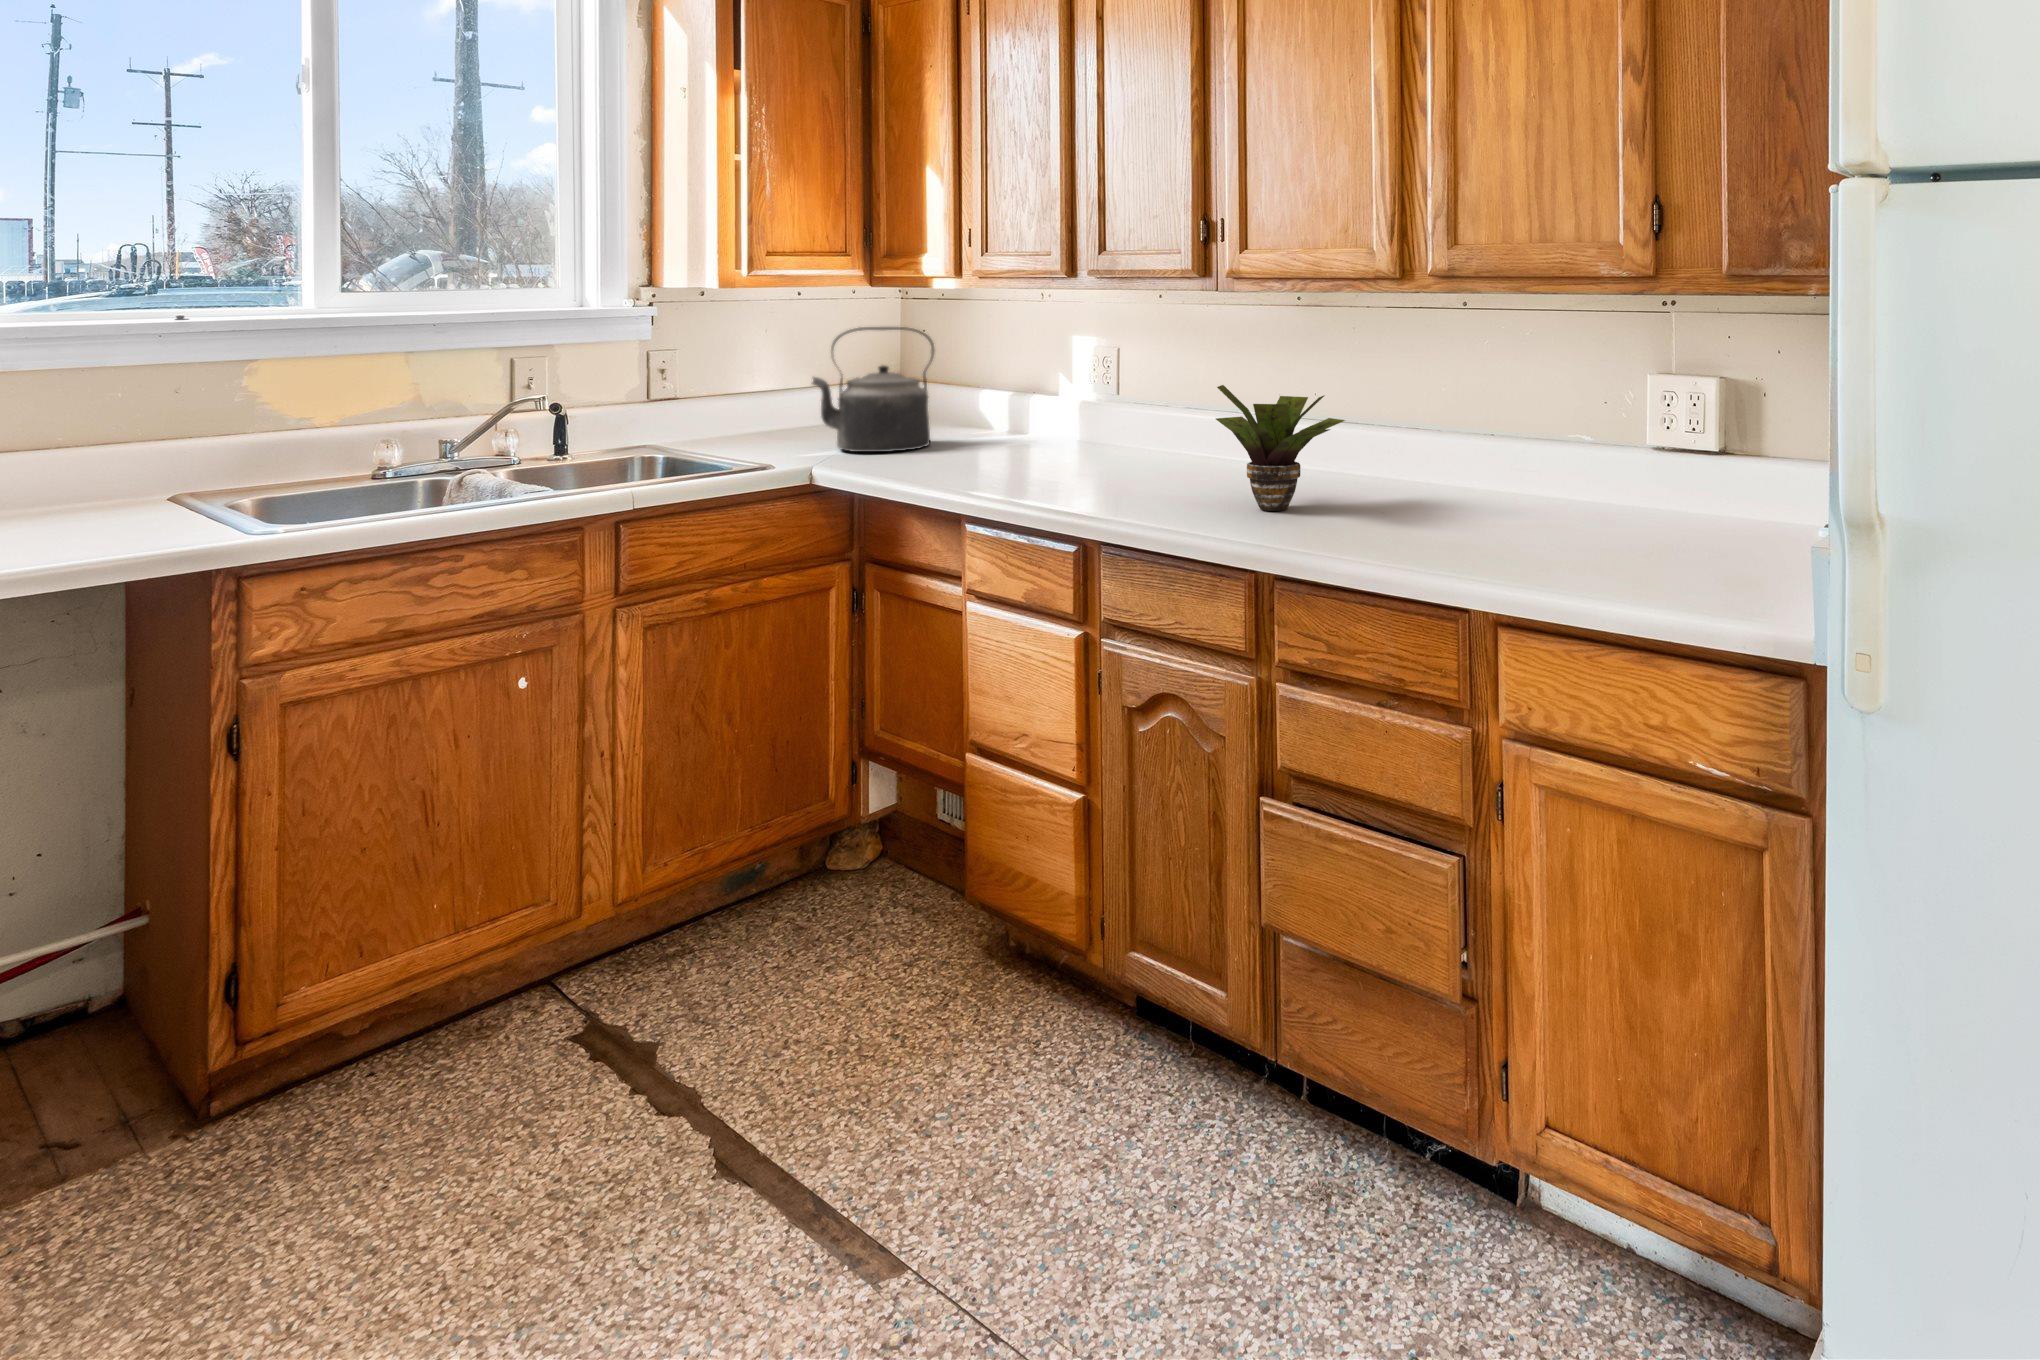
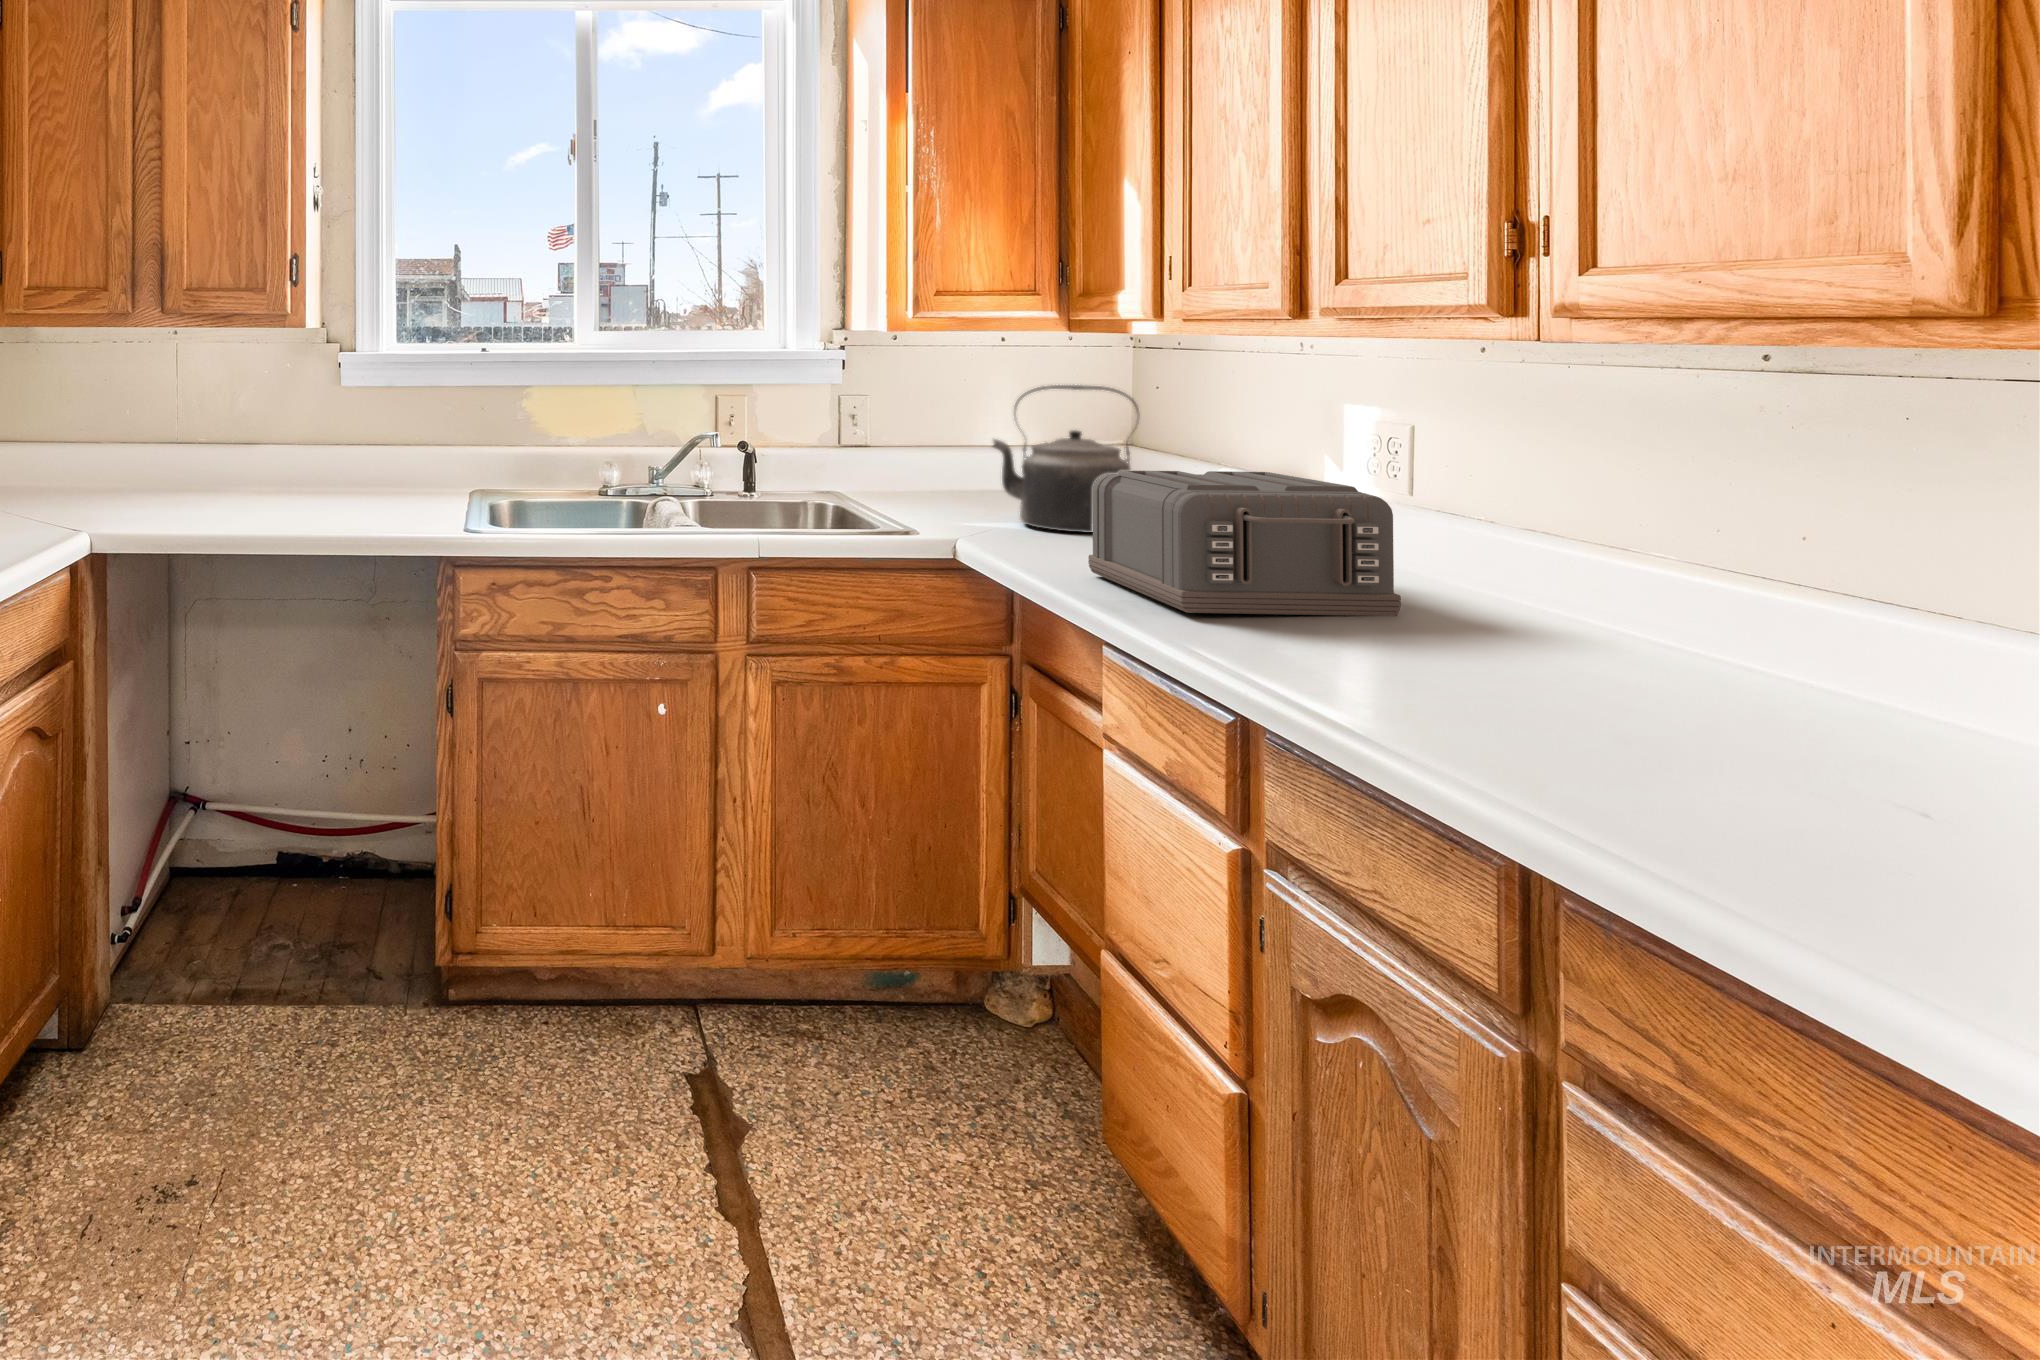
potted plant: present [1216,385,1345,511] -> none [1495,494,1836,735]
toaster: none [932,387,1139,492] -> present [1088,471,1401,616]

